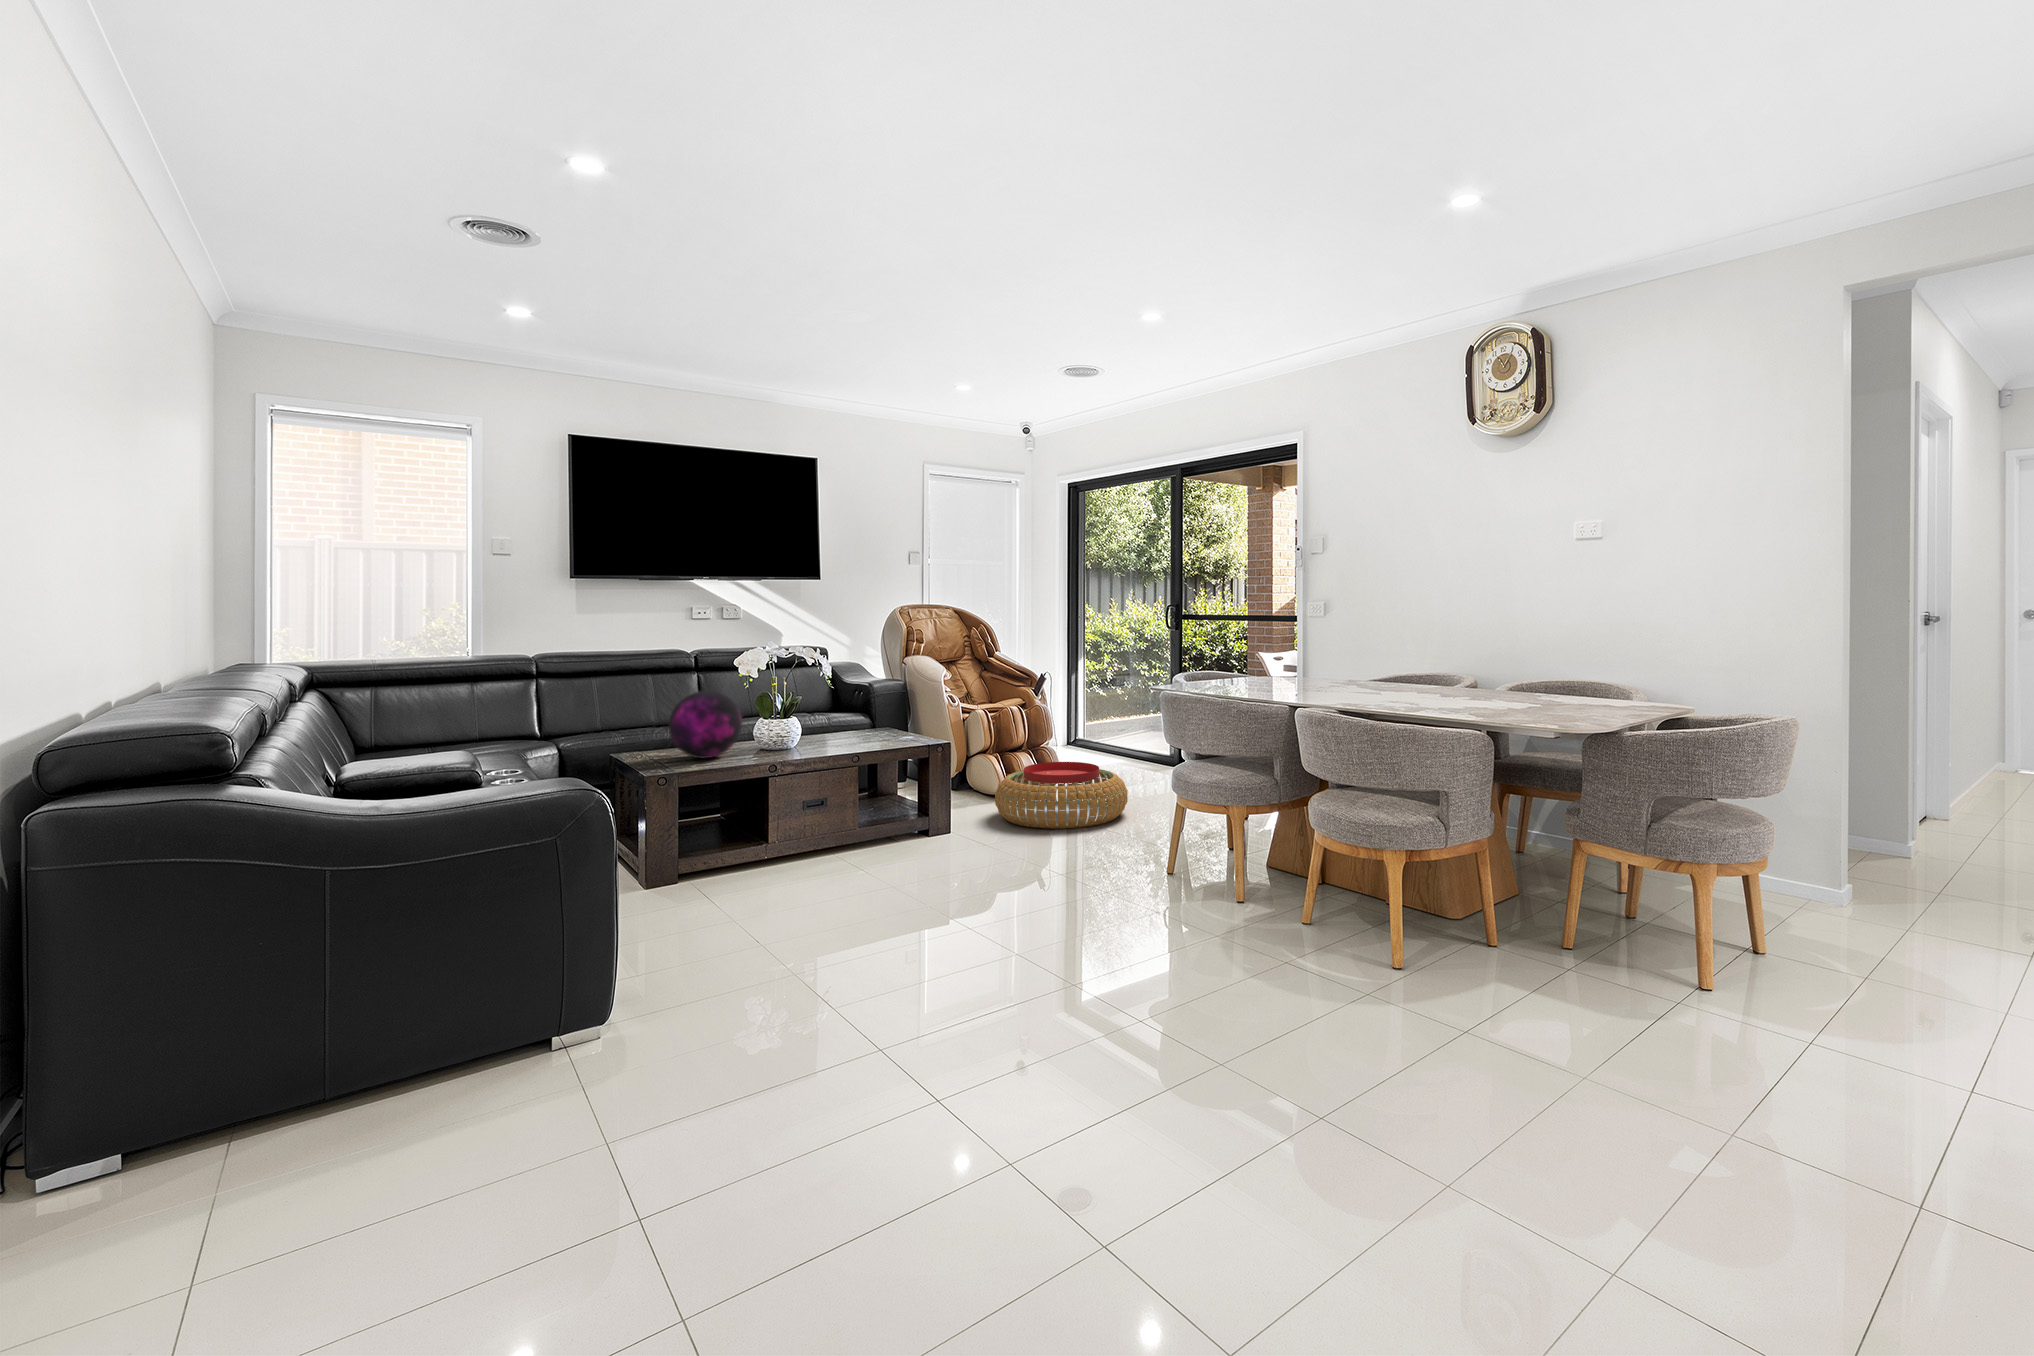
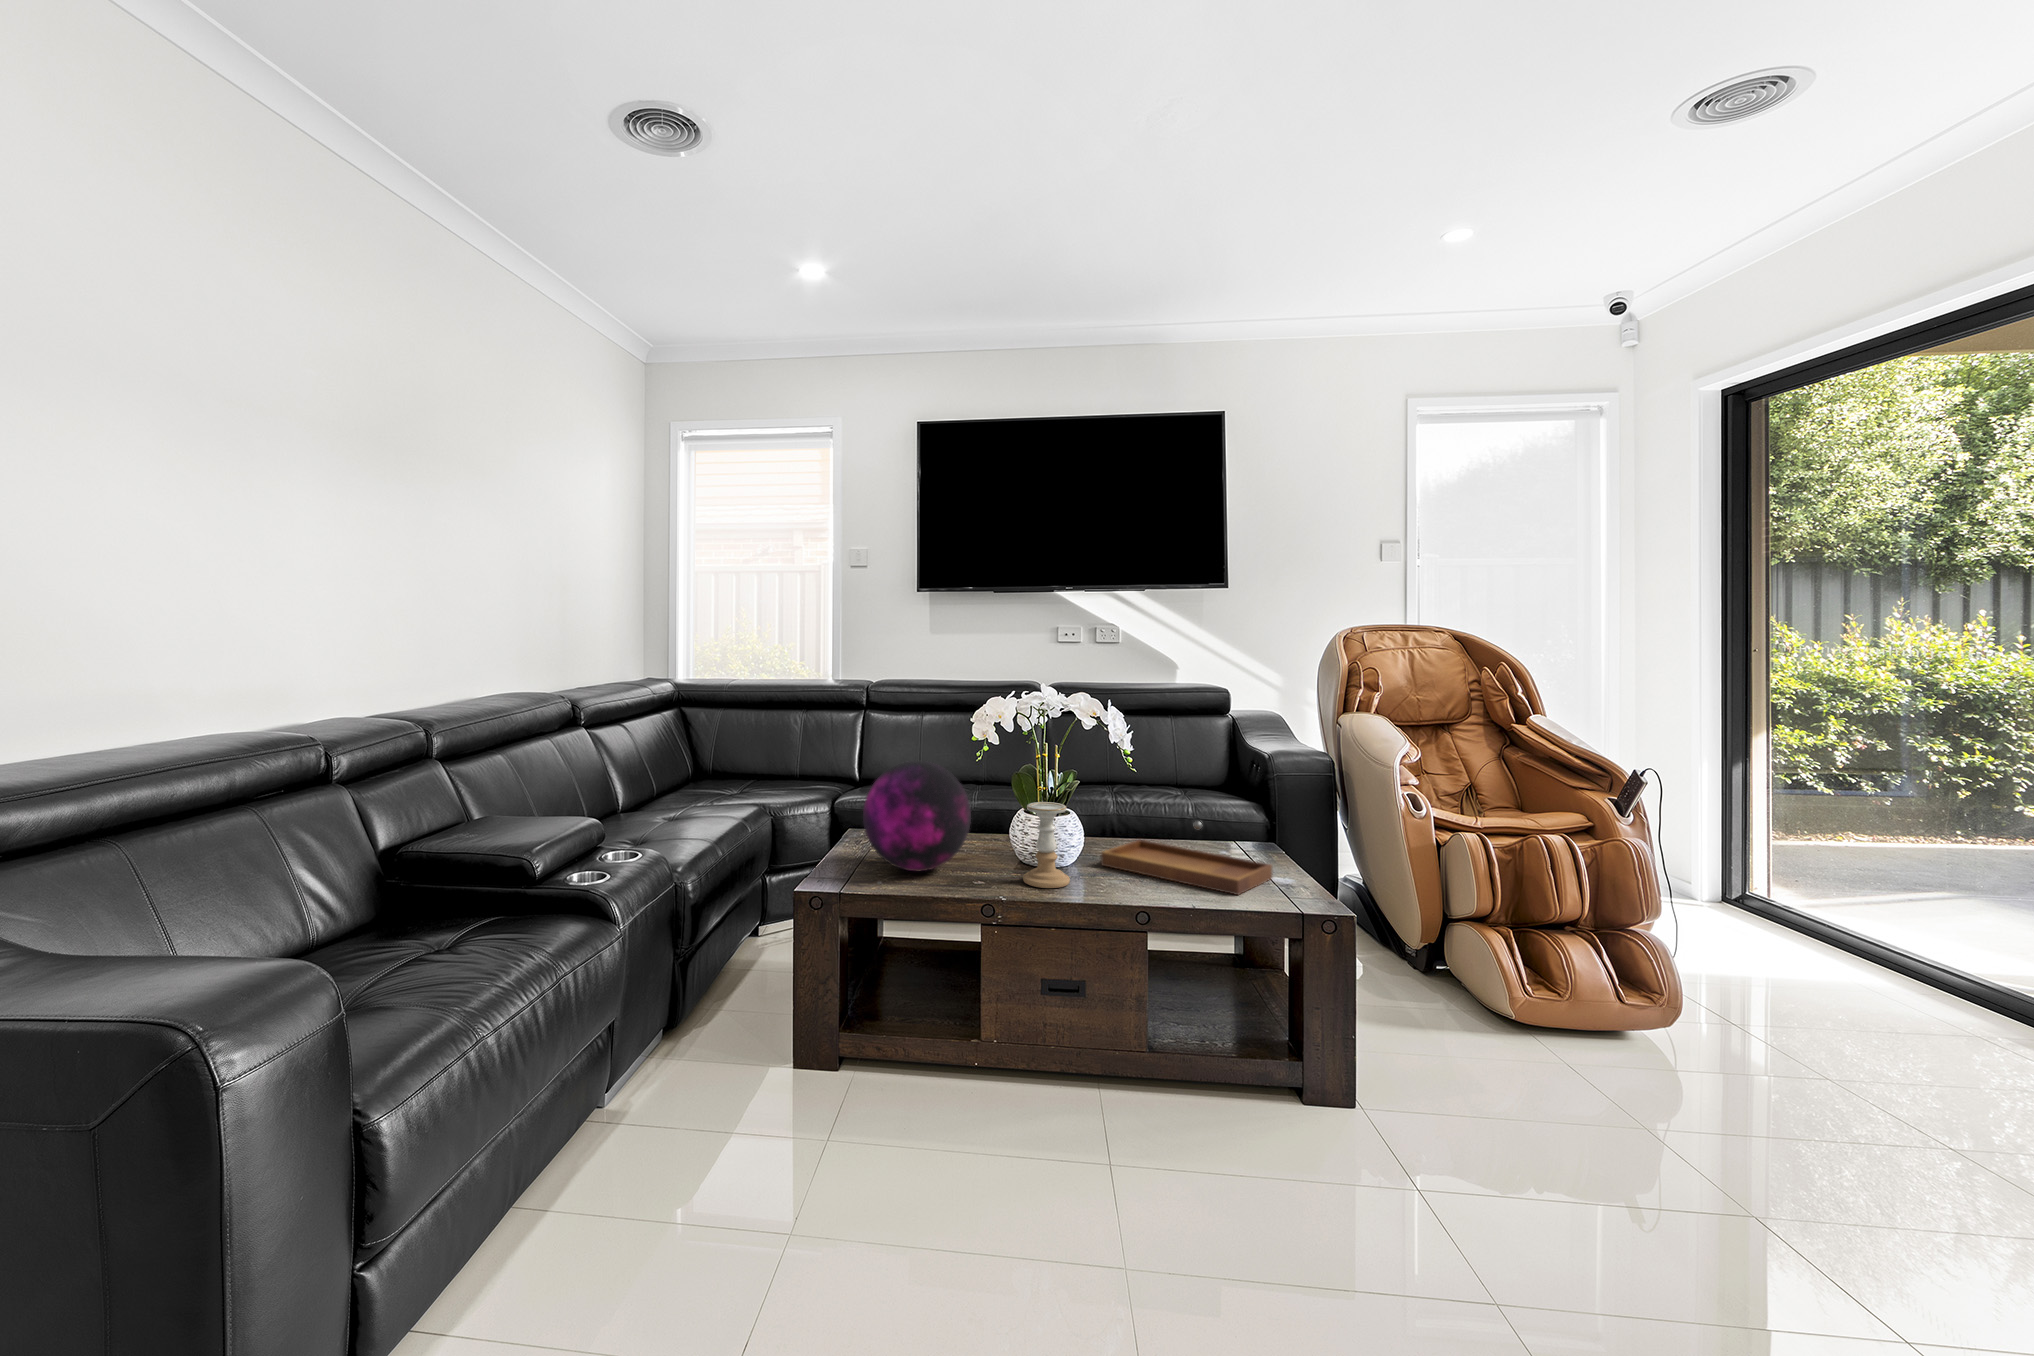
candle holder: none [778,707,806,753] -> present [1023,802,1070,888]
tray: none [812,711,903,743] -> present [1101,821,1272,895]
pouf: present [995,762,1128,829] -> none [1474,992,1893,1233]

